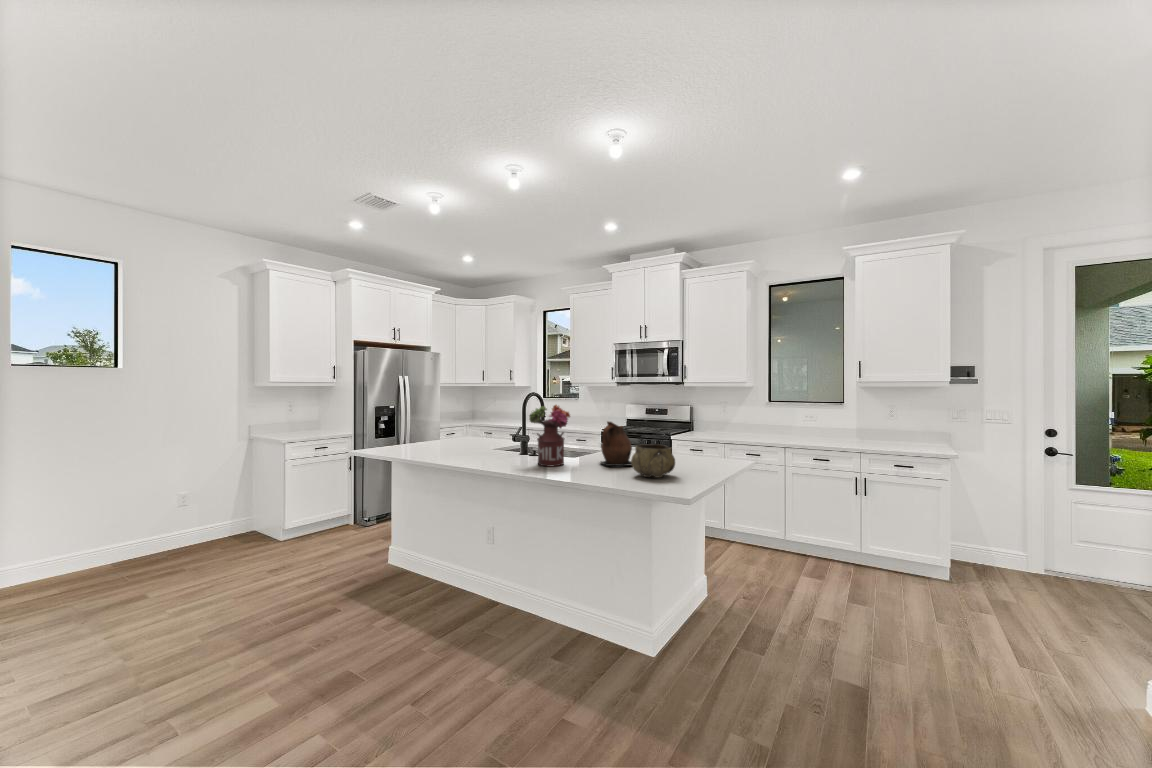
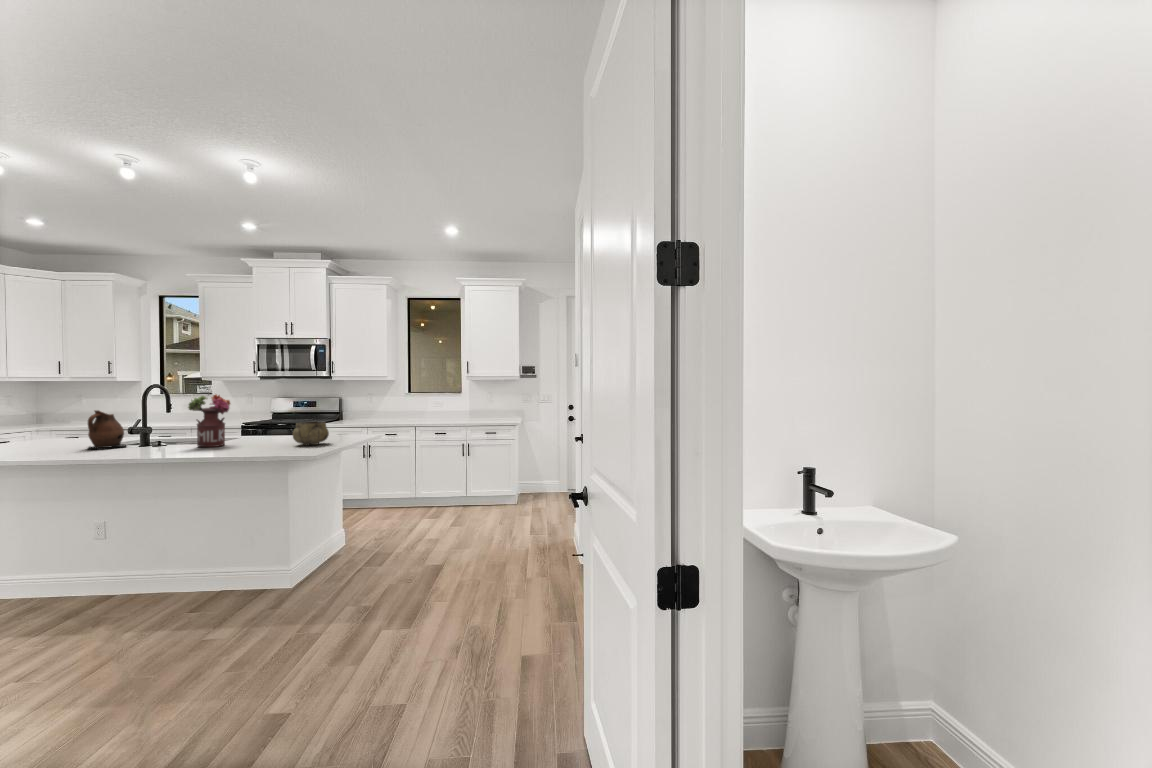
ceramic pitcher: present [600,422,632,466] -> present [88,410,126,449]

